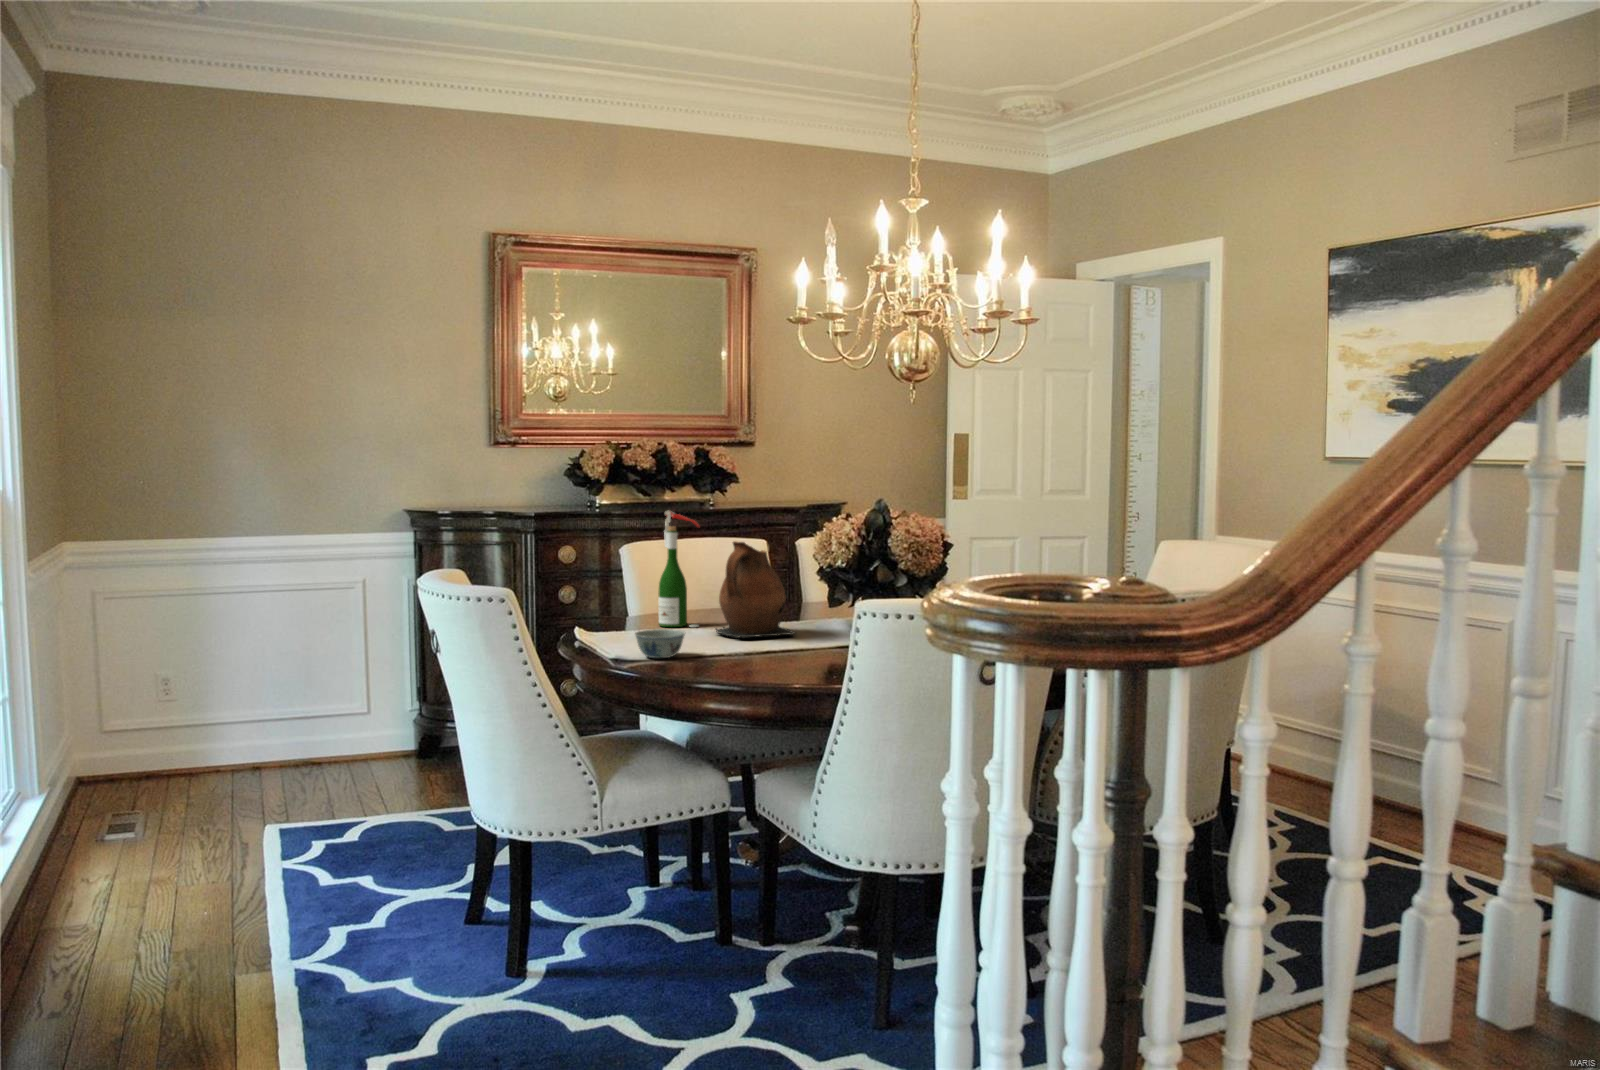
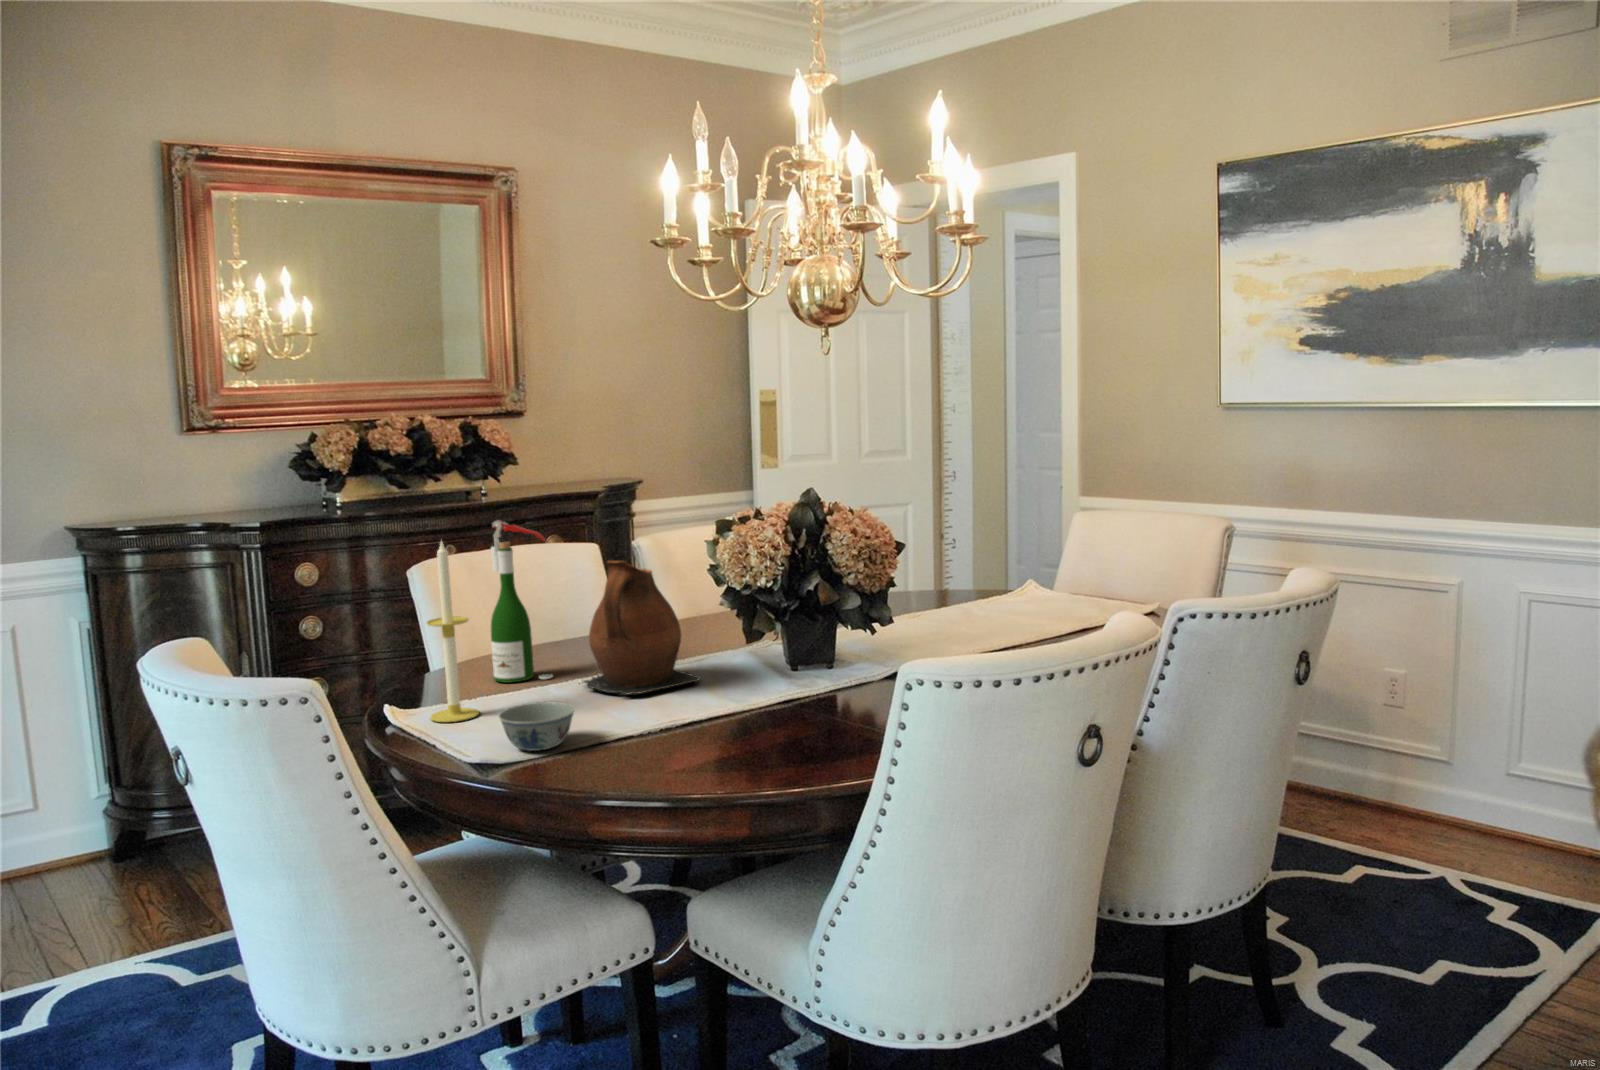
candle: none [603,516,636,642] -> present [427,542,479,722]

